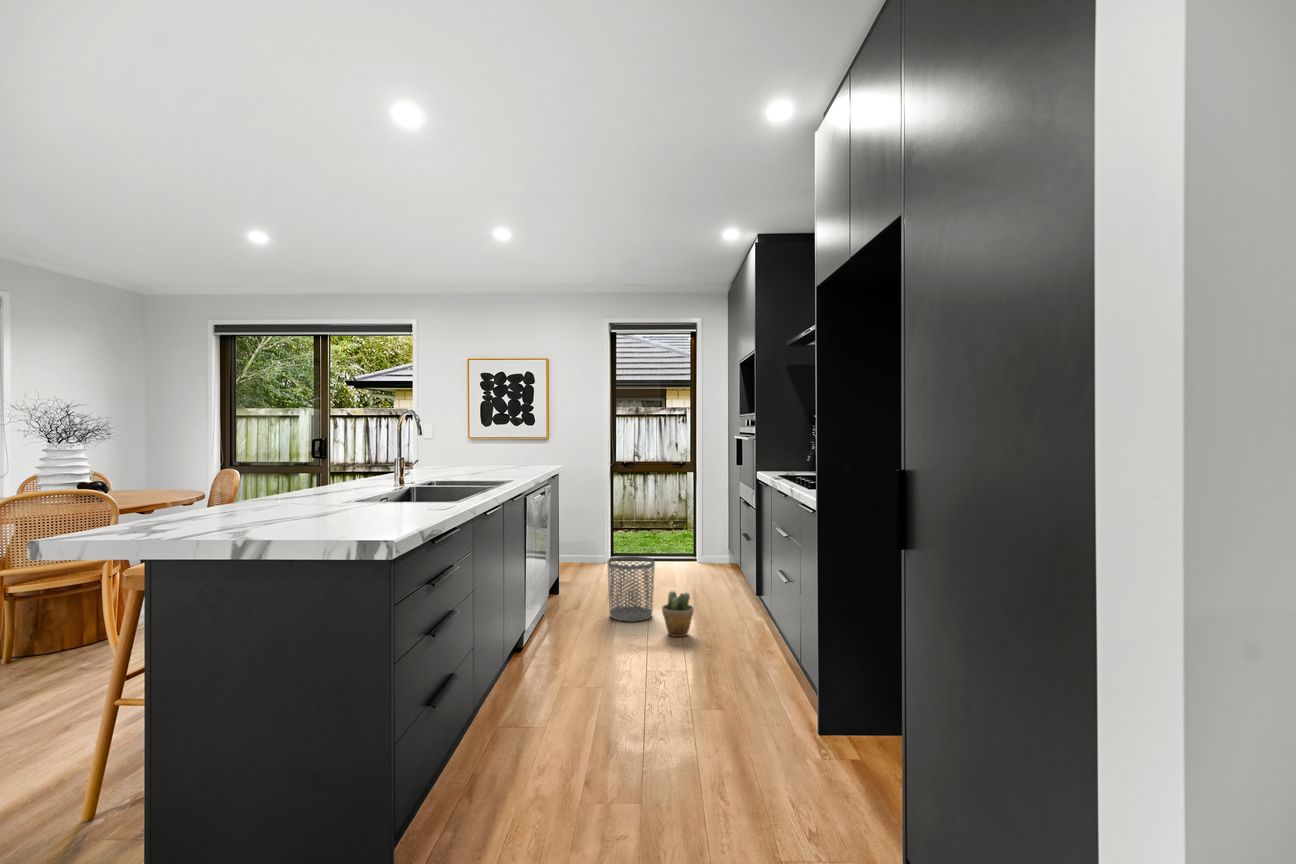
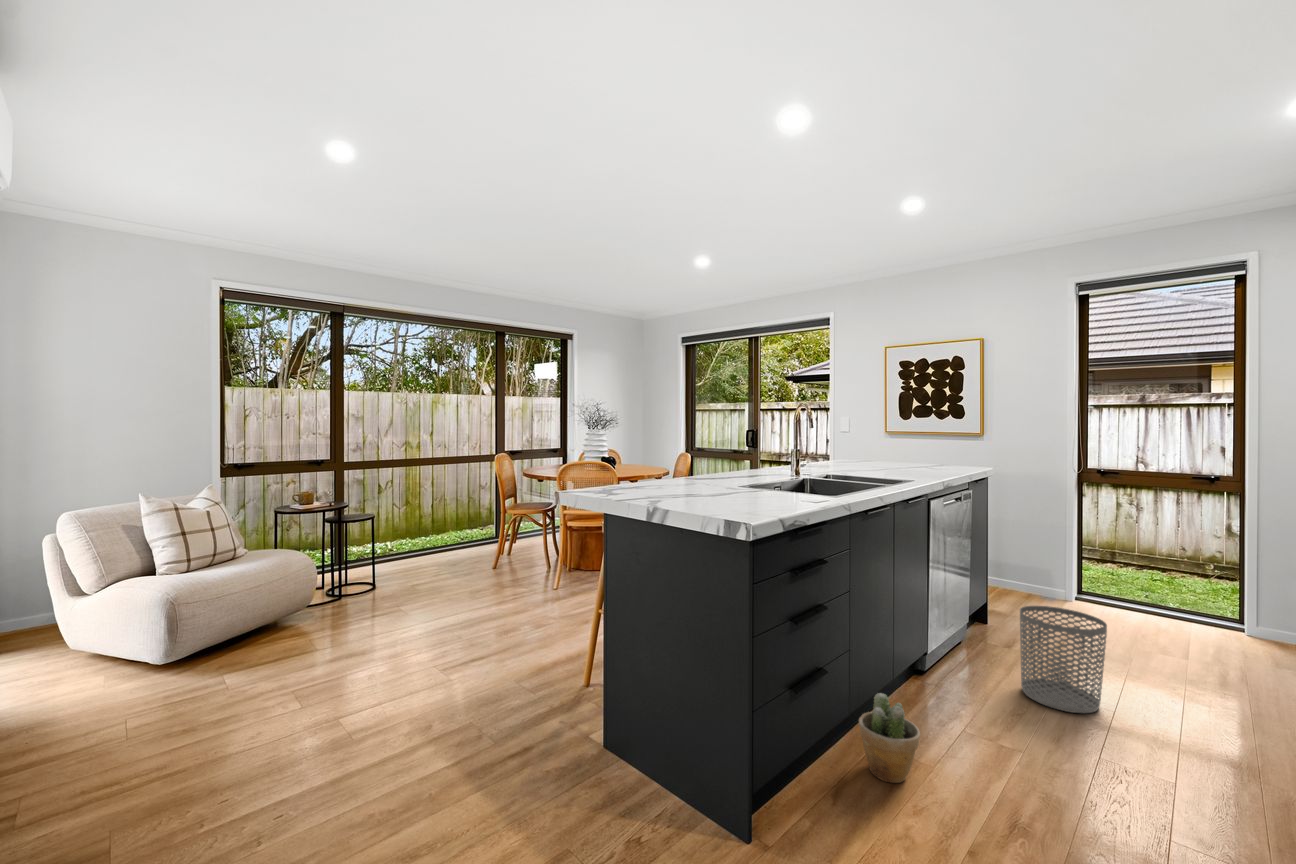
potted plant: present [662,591,694,637] -> present [859,693,920,783]

